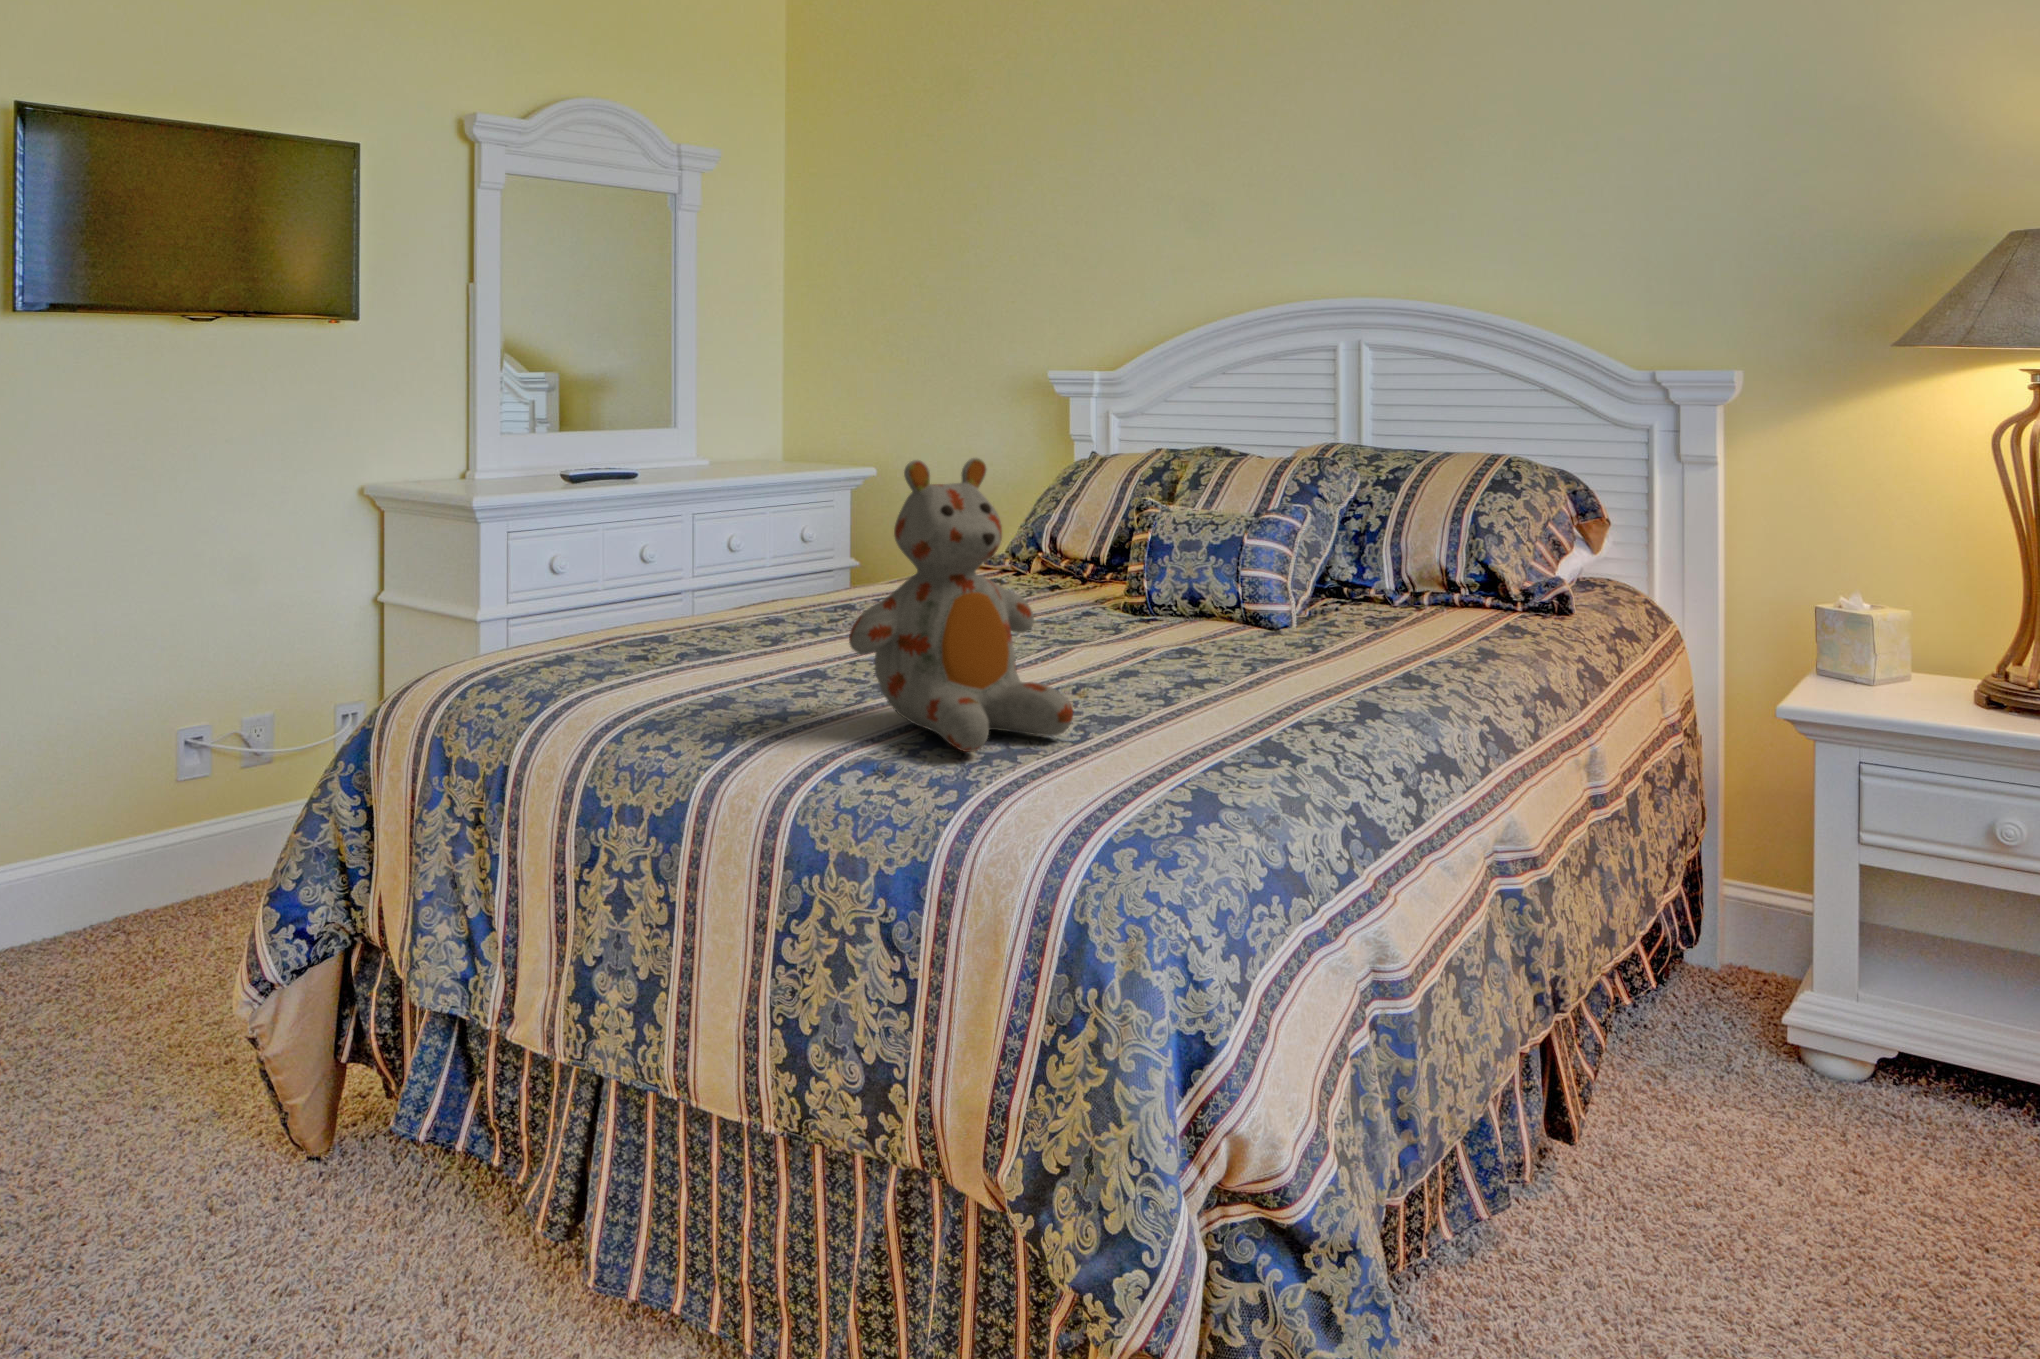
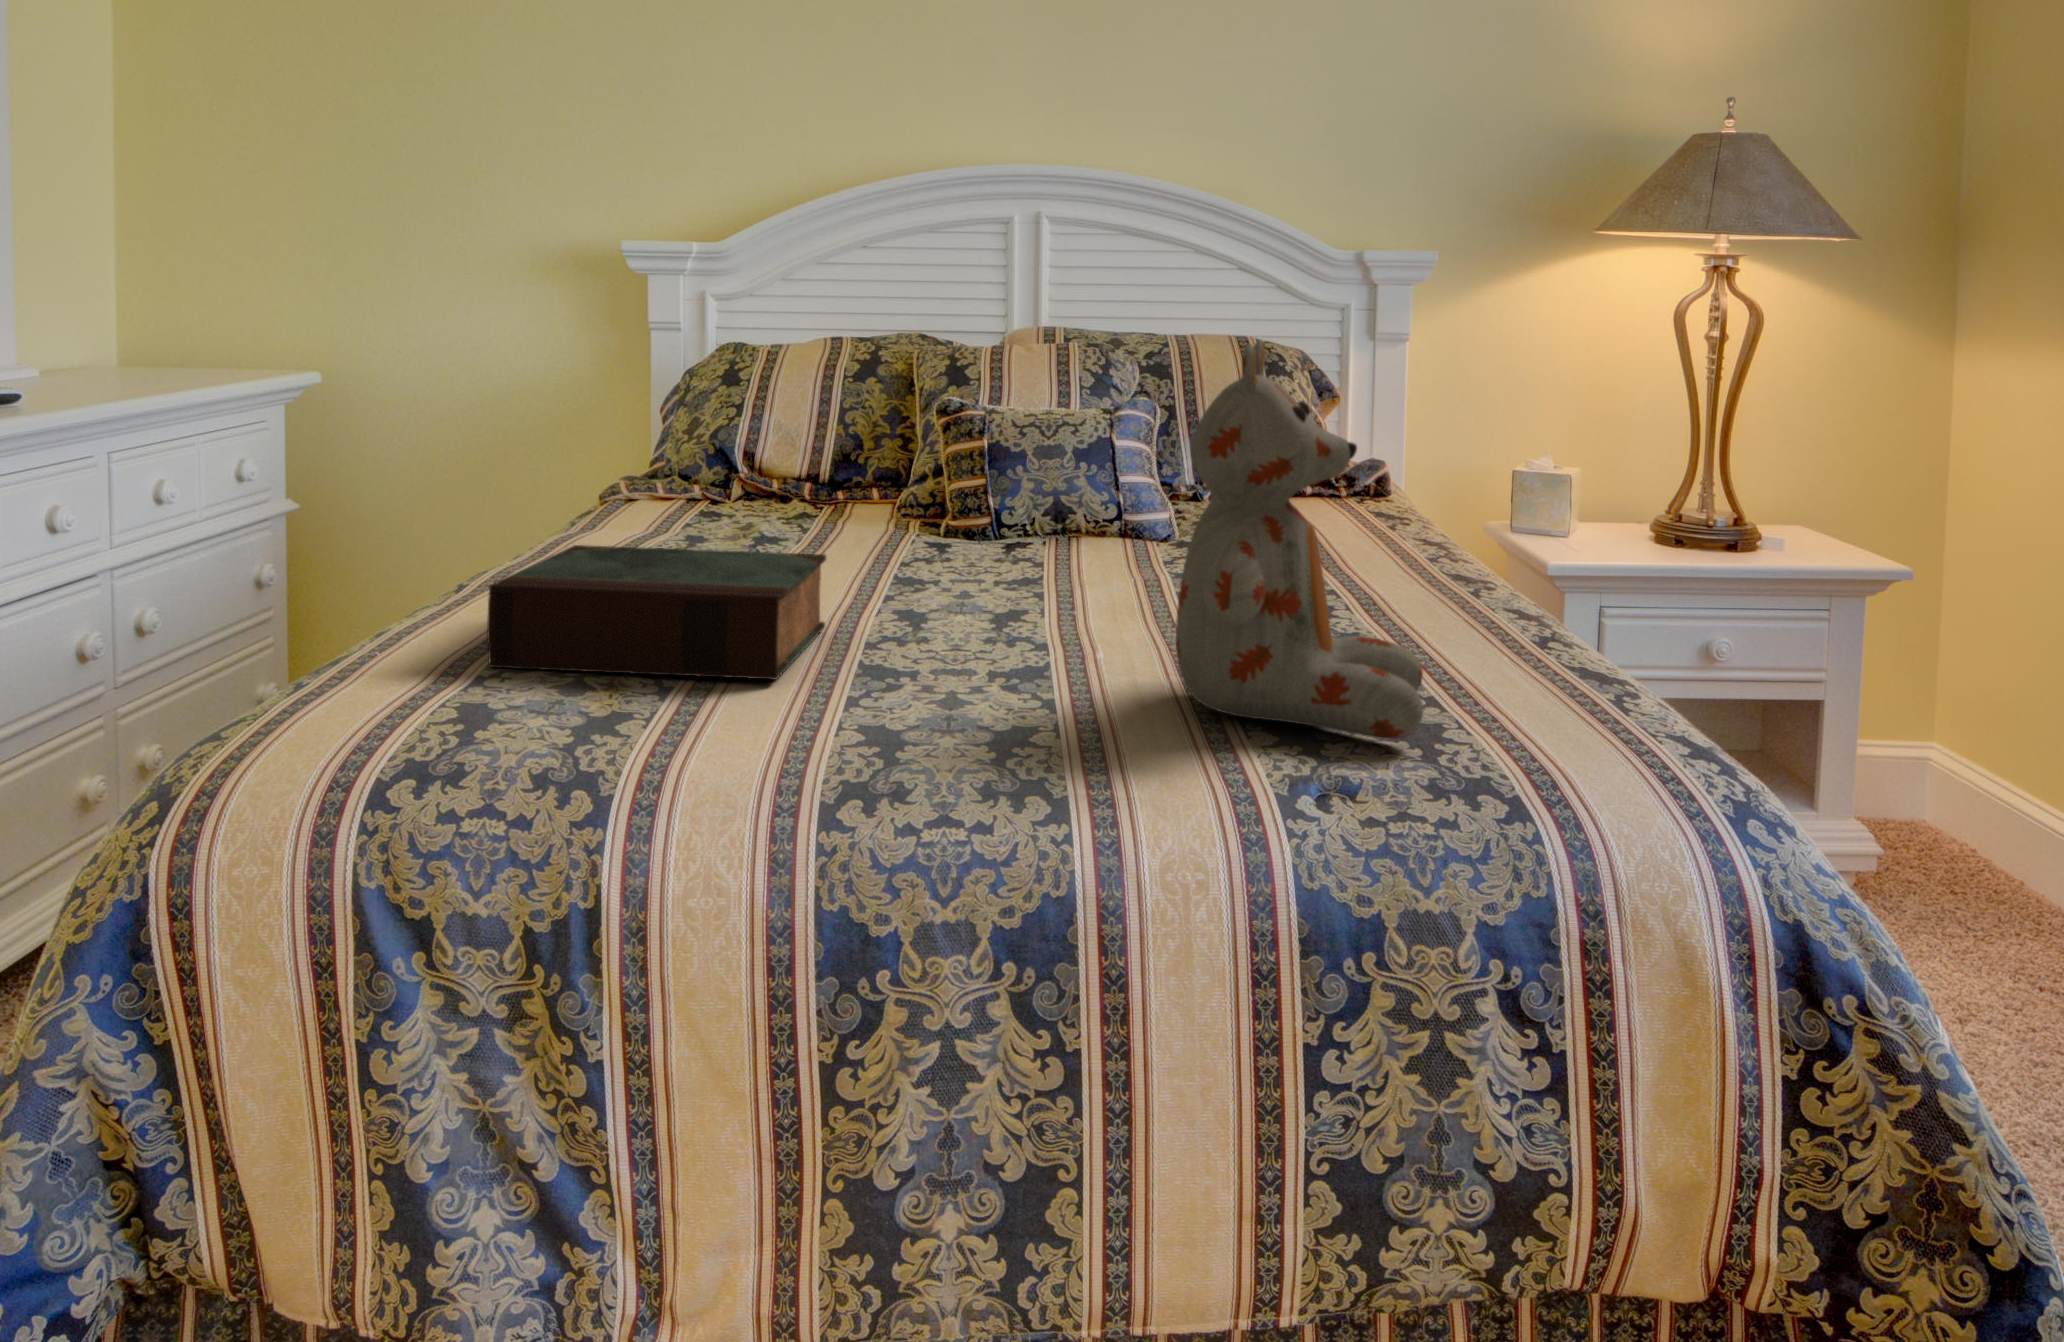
book: none [614,583,838,670] -> present [487,545,826,680]

